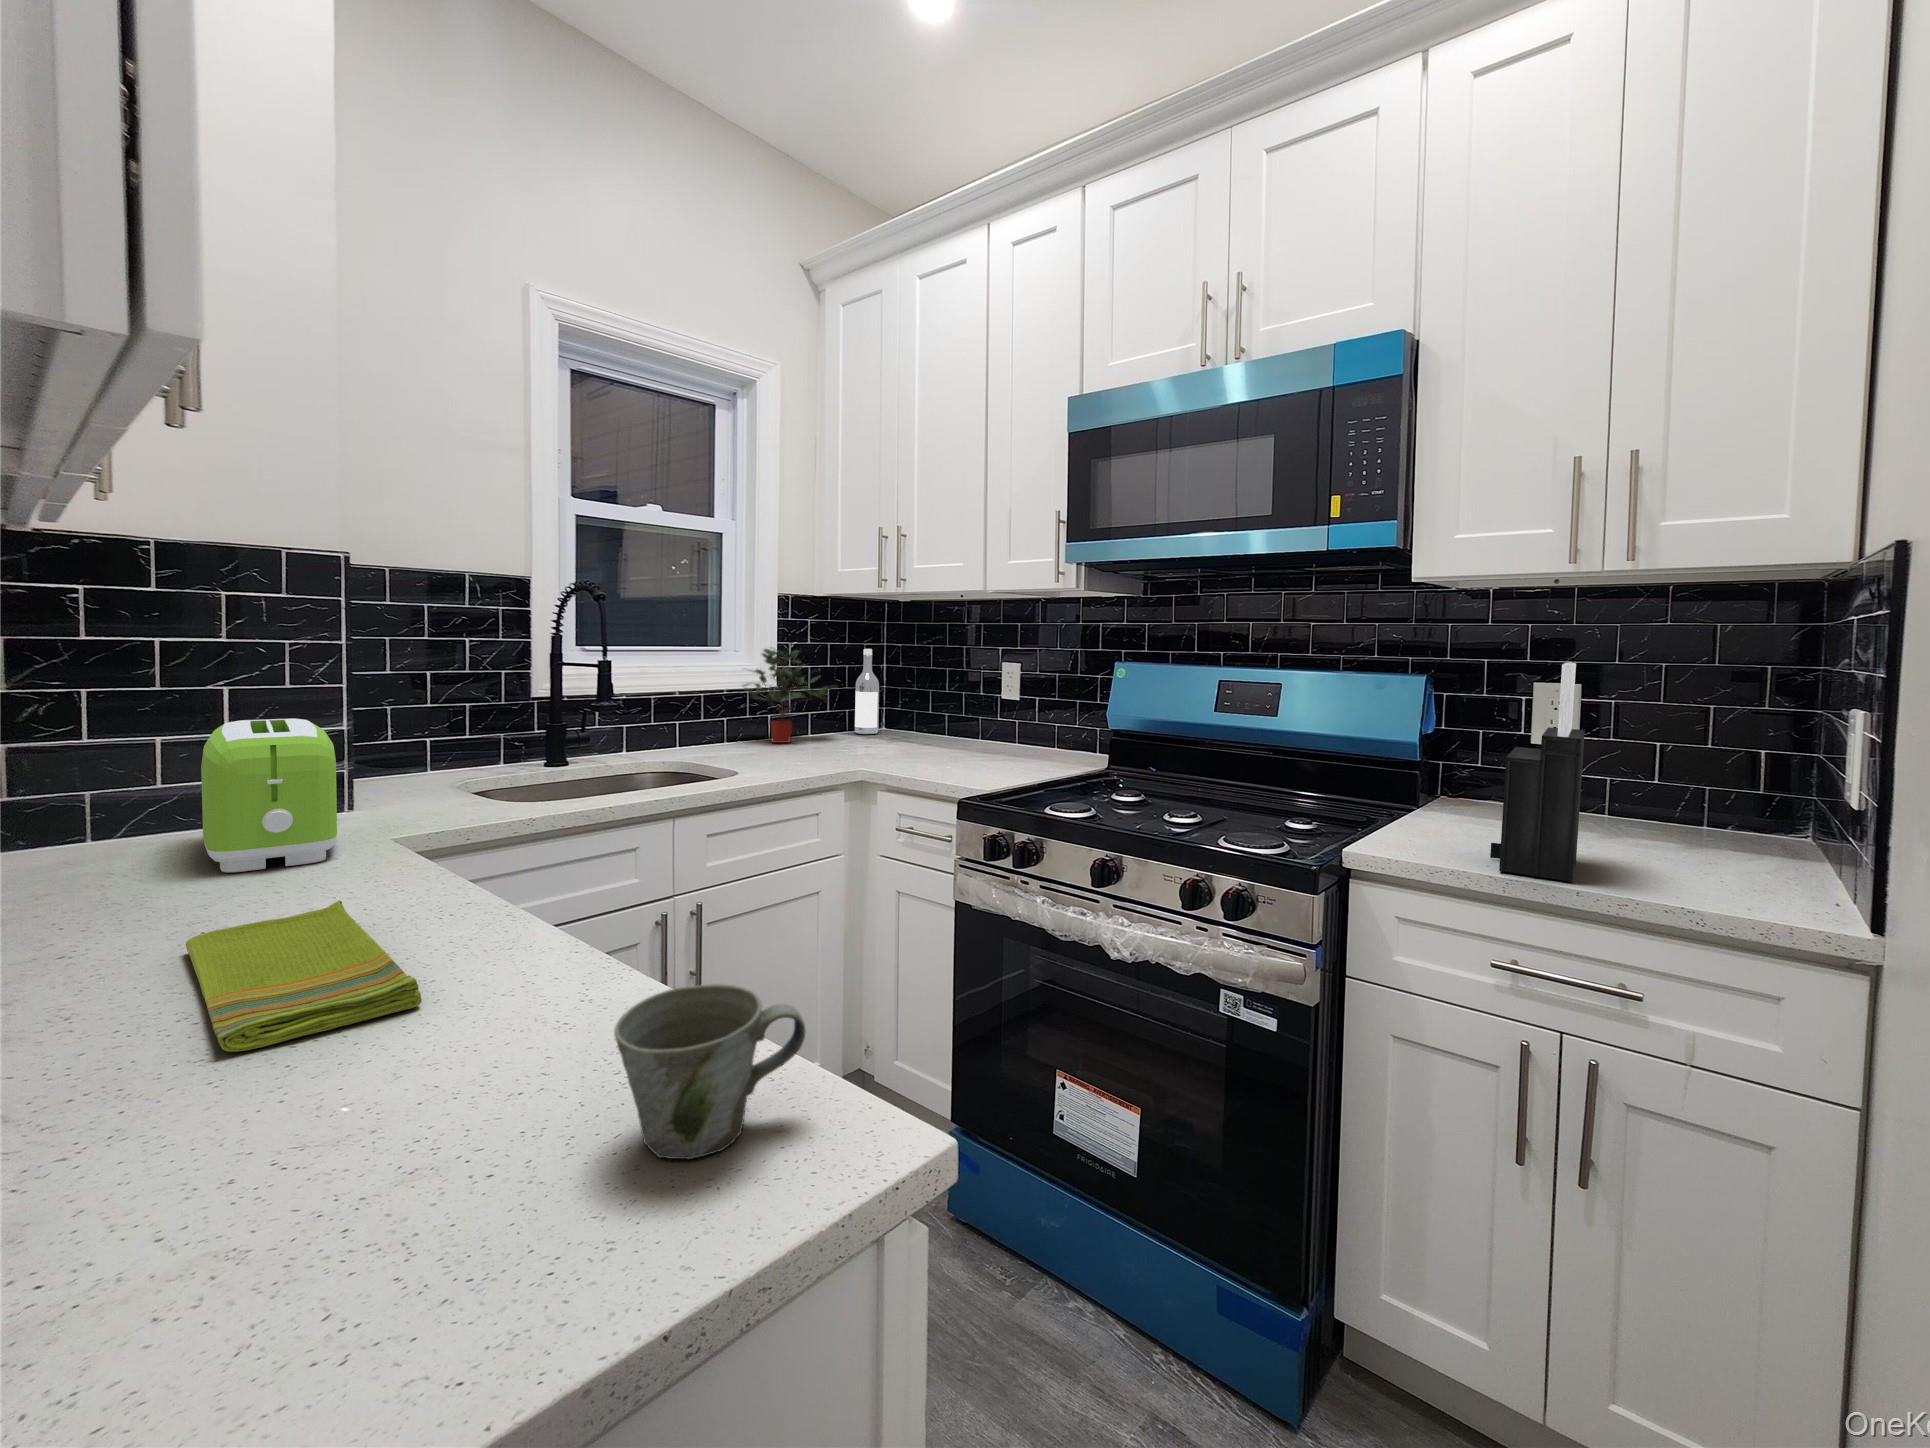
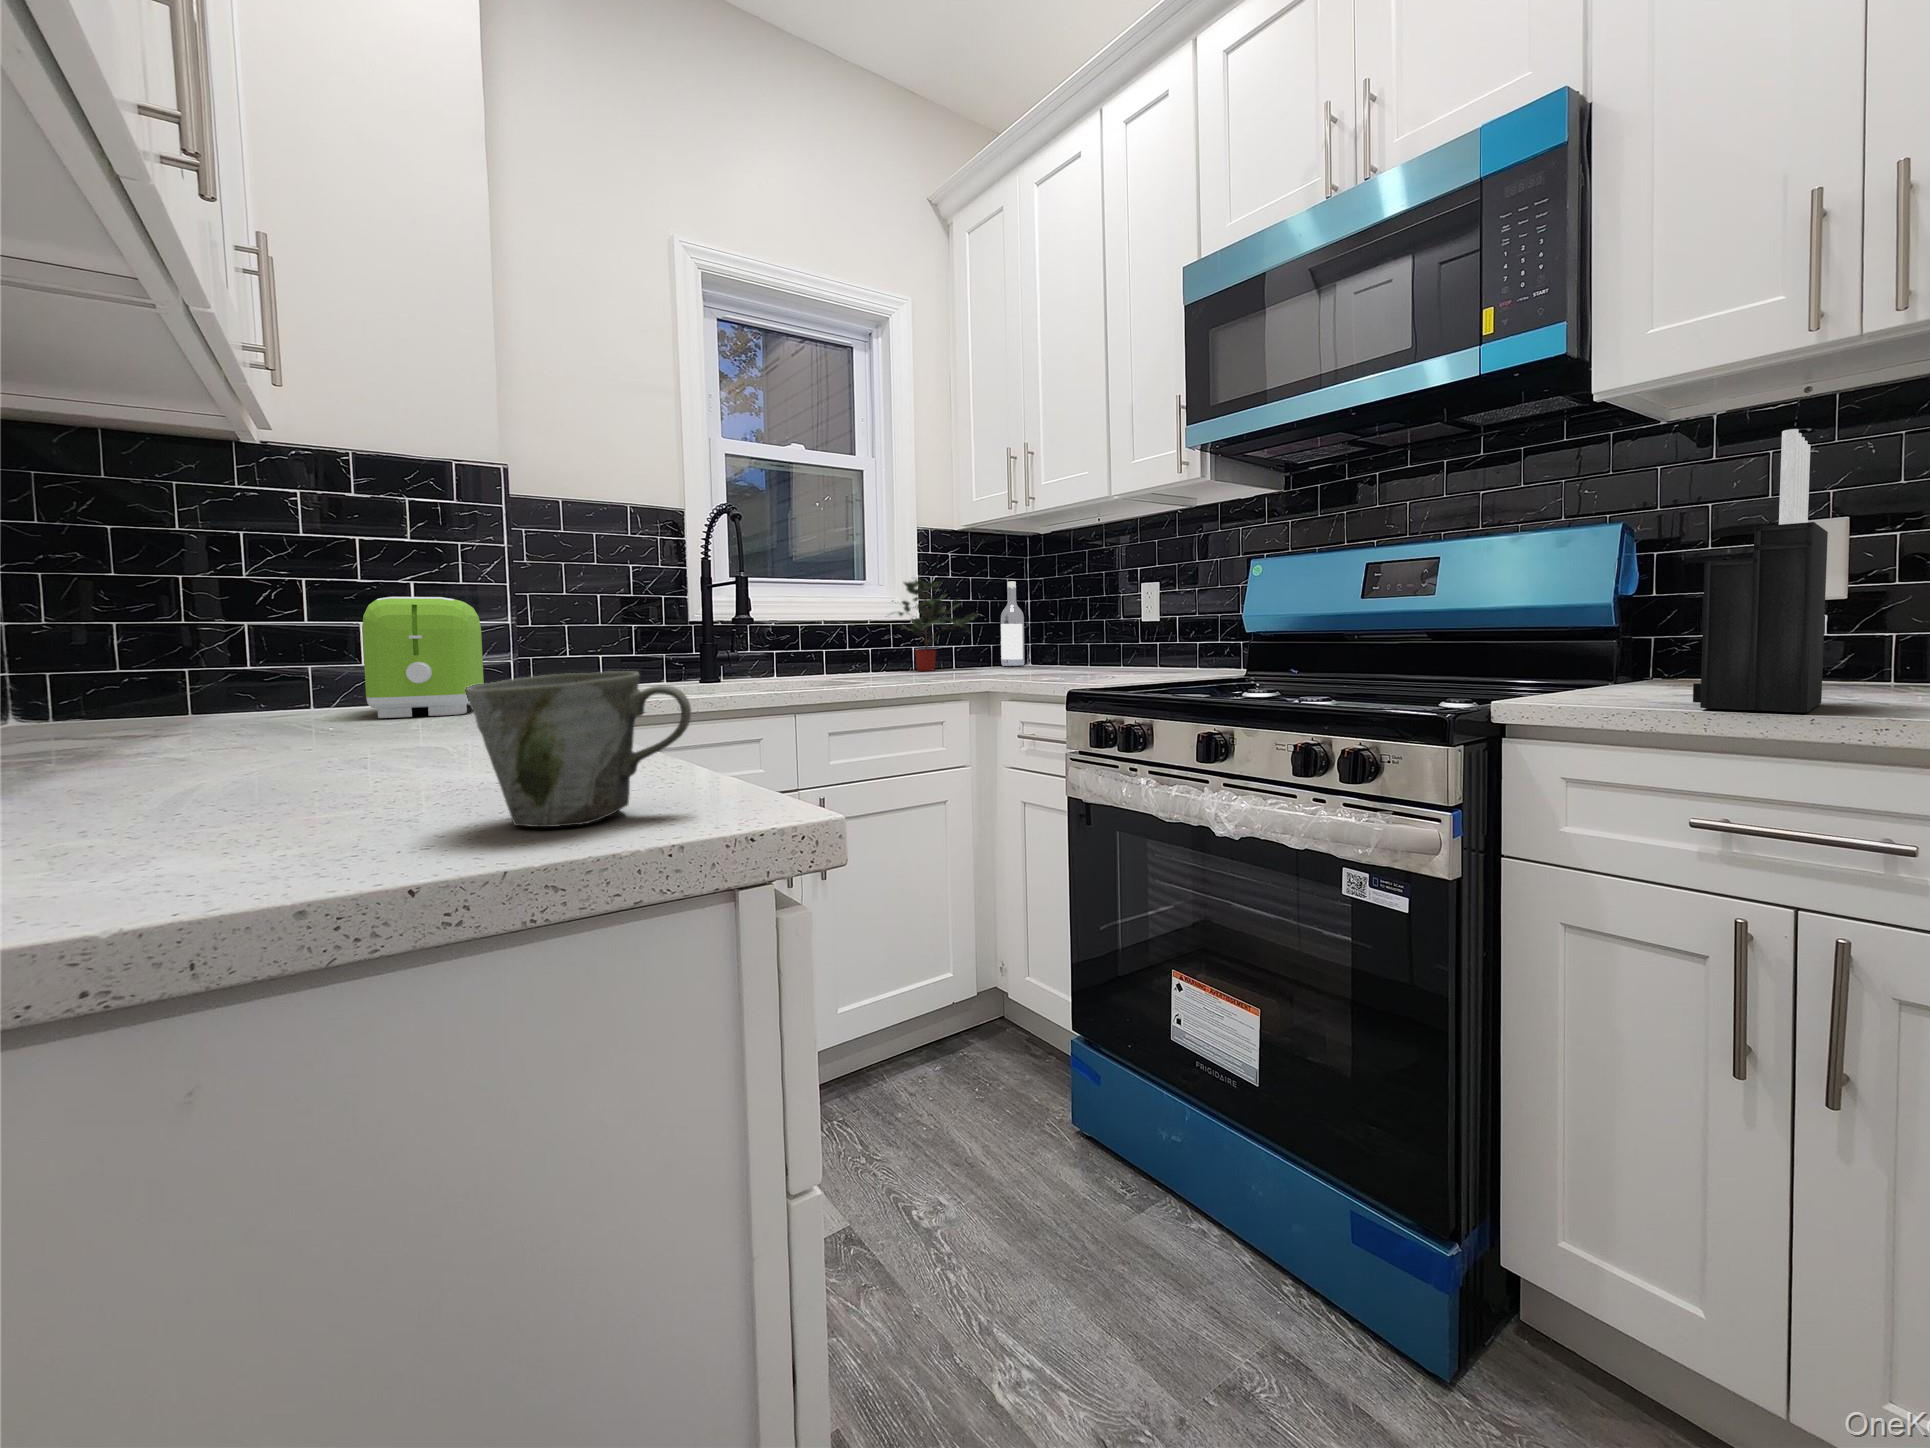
dish towel: present [186,900,422,1051] -> none [232,712,434,777]

